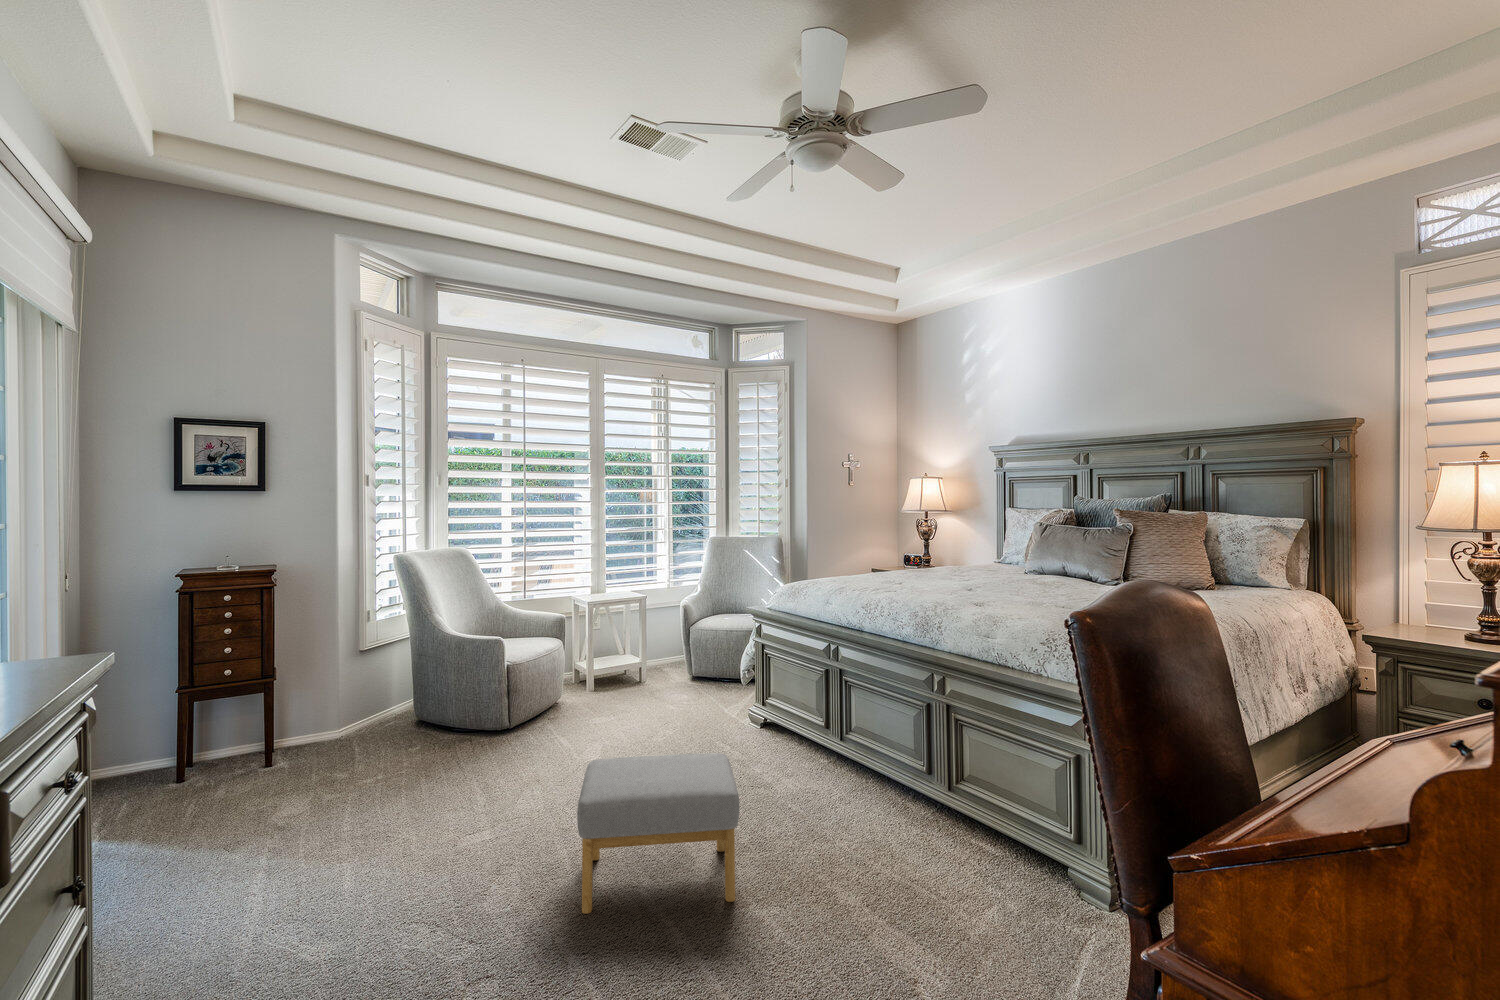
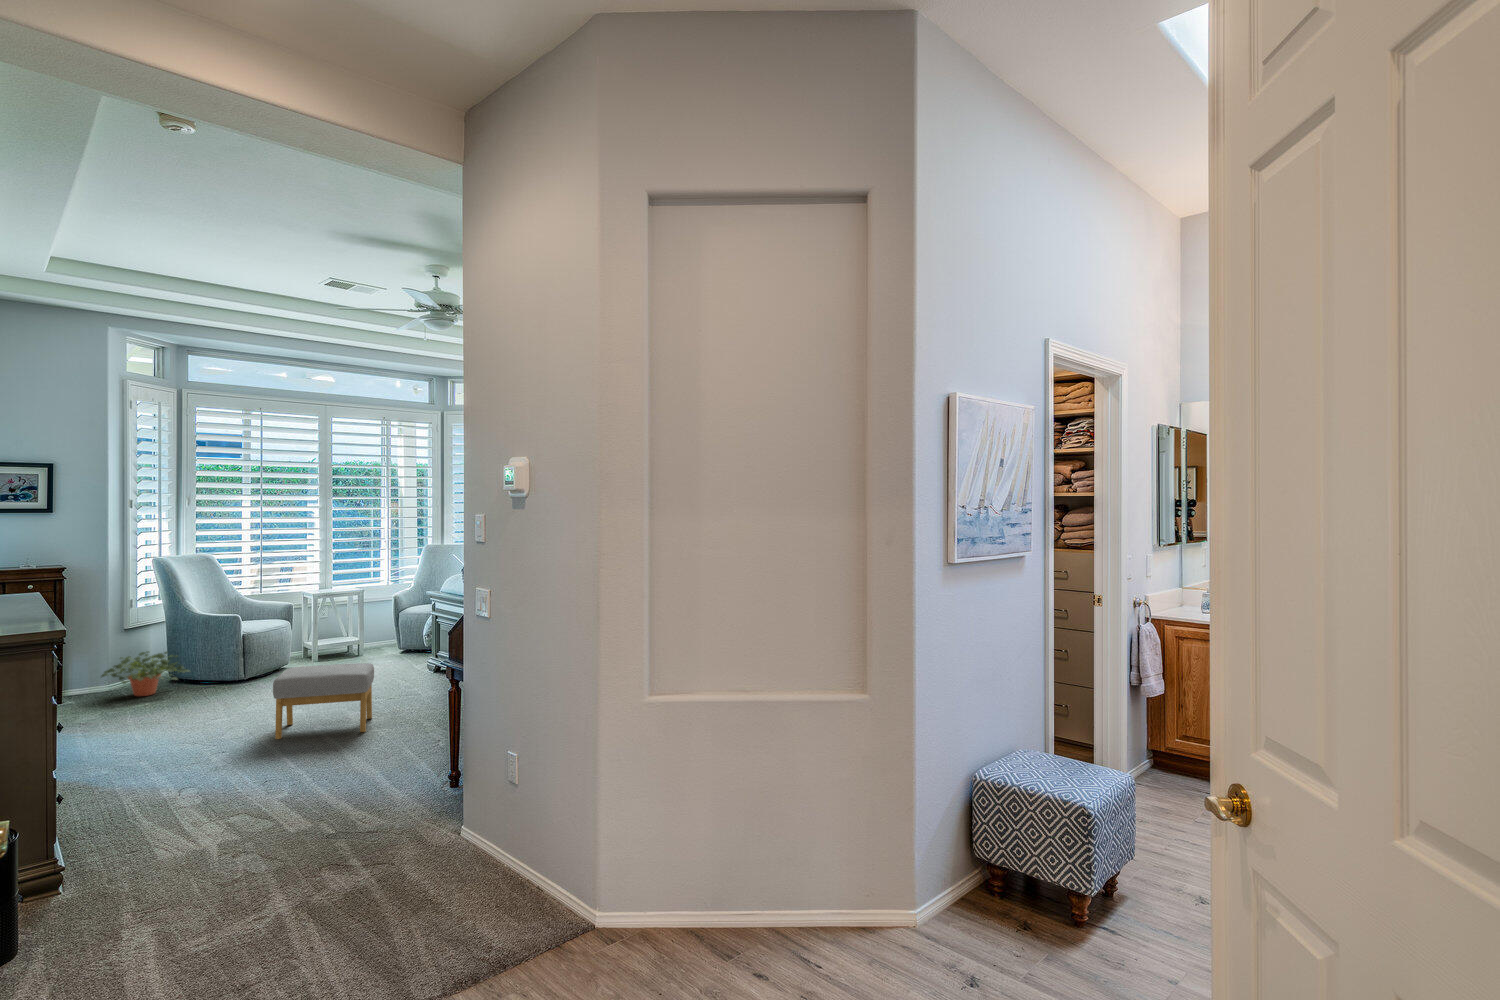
potted plant: none [323,684,441,754] -> present [101,651,189,696]

